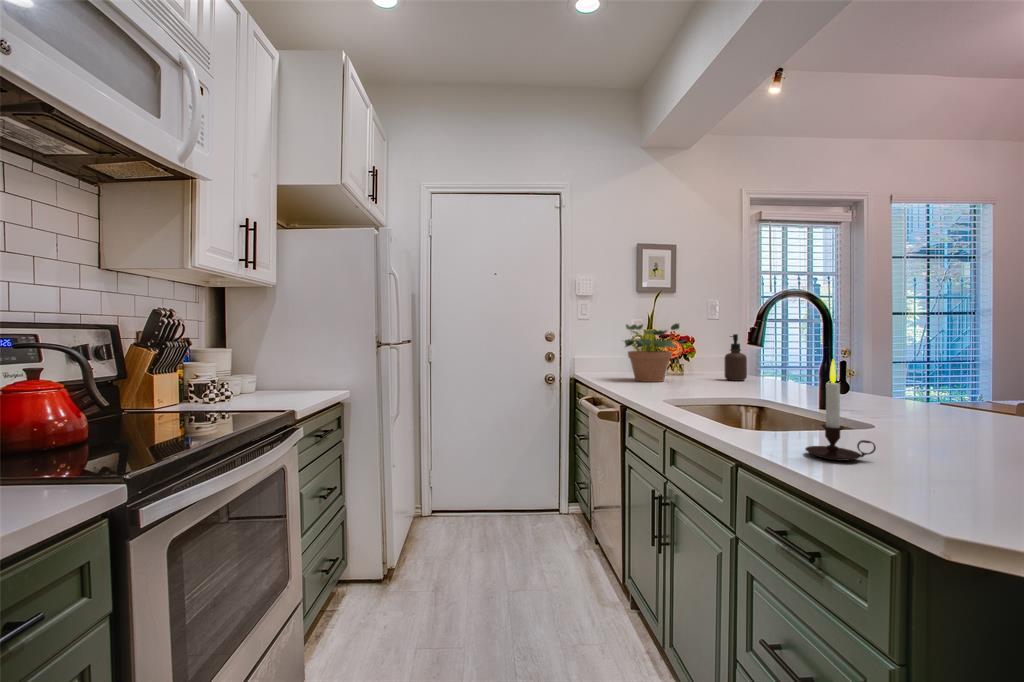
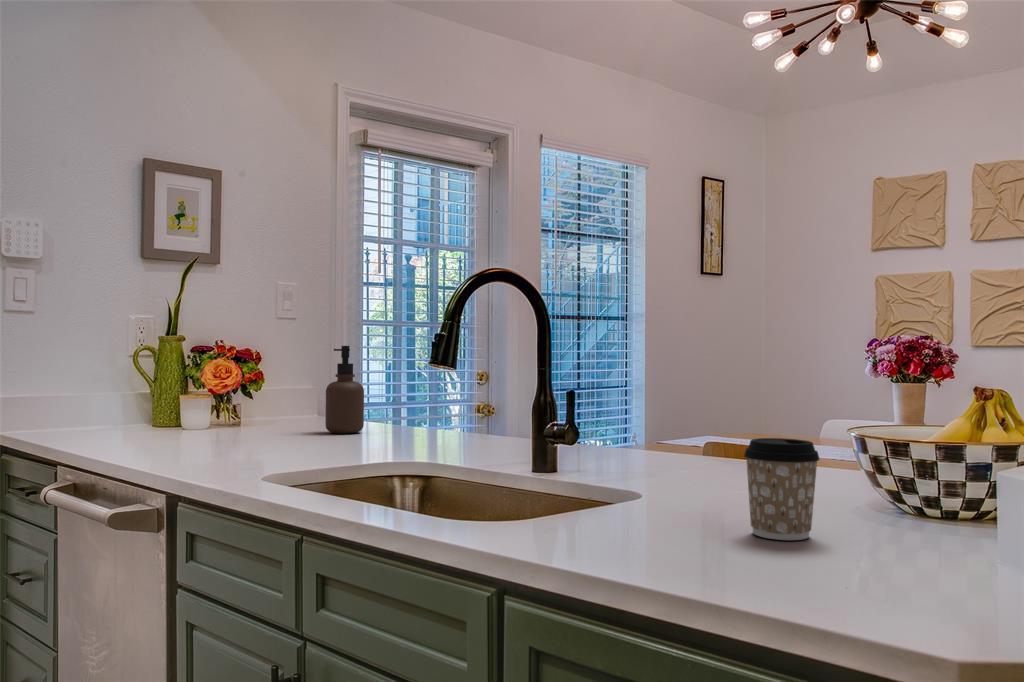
potted plant: present [624,323,685,382] -> none [119,317,269,446]
candle: present [805,359,876,461] -> none [626,381,721,563]
coffee cup: none [917,396,983,464] -> present [744,438,820,540]

